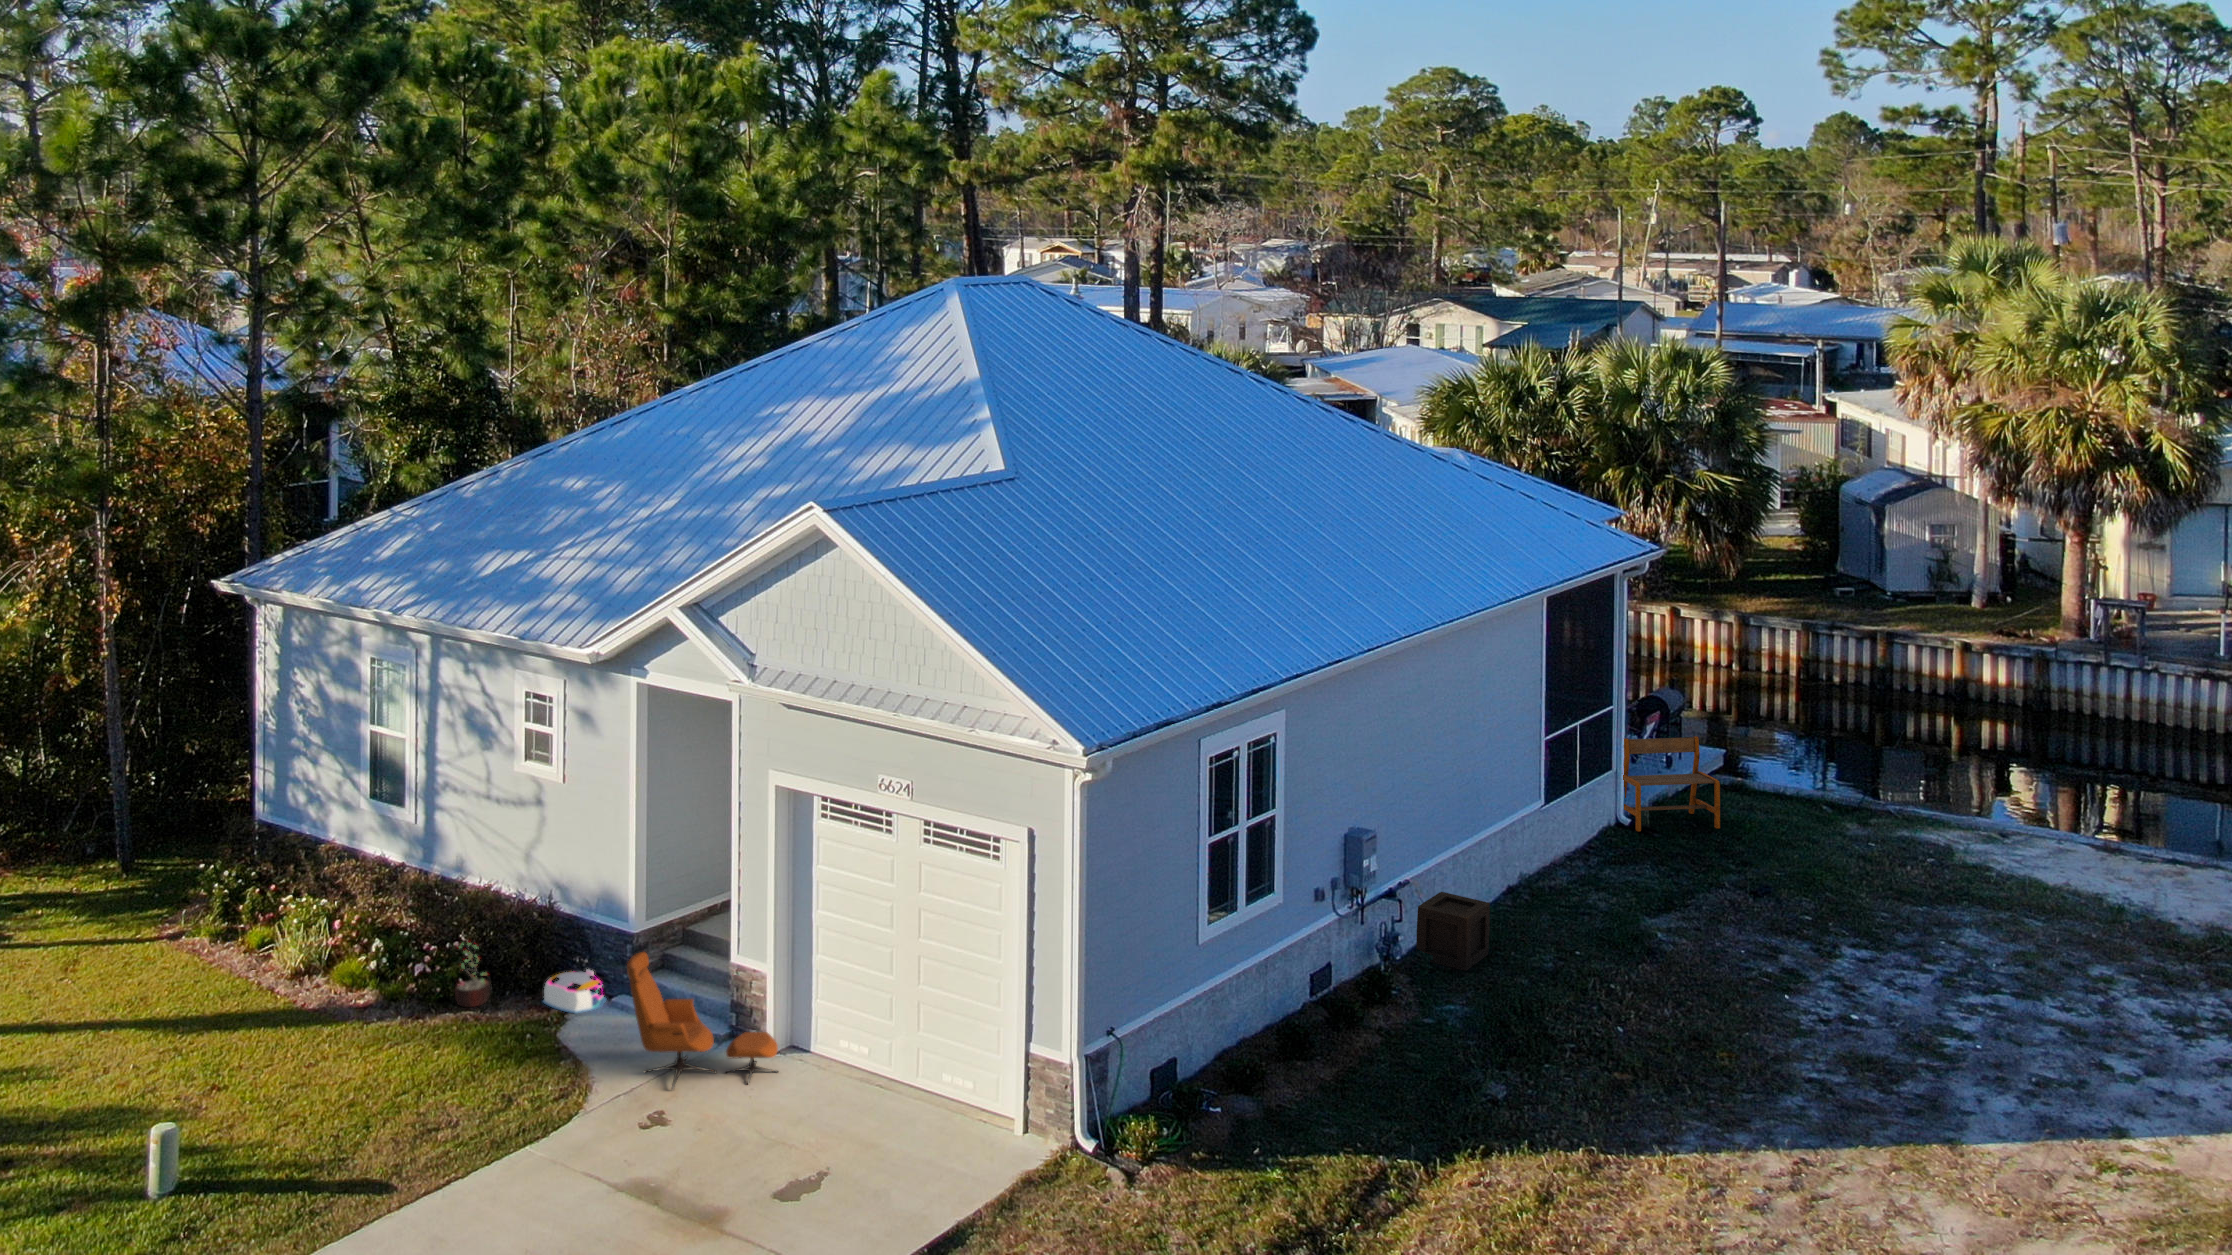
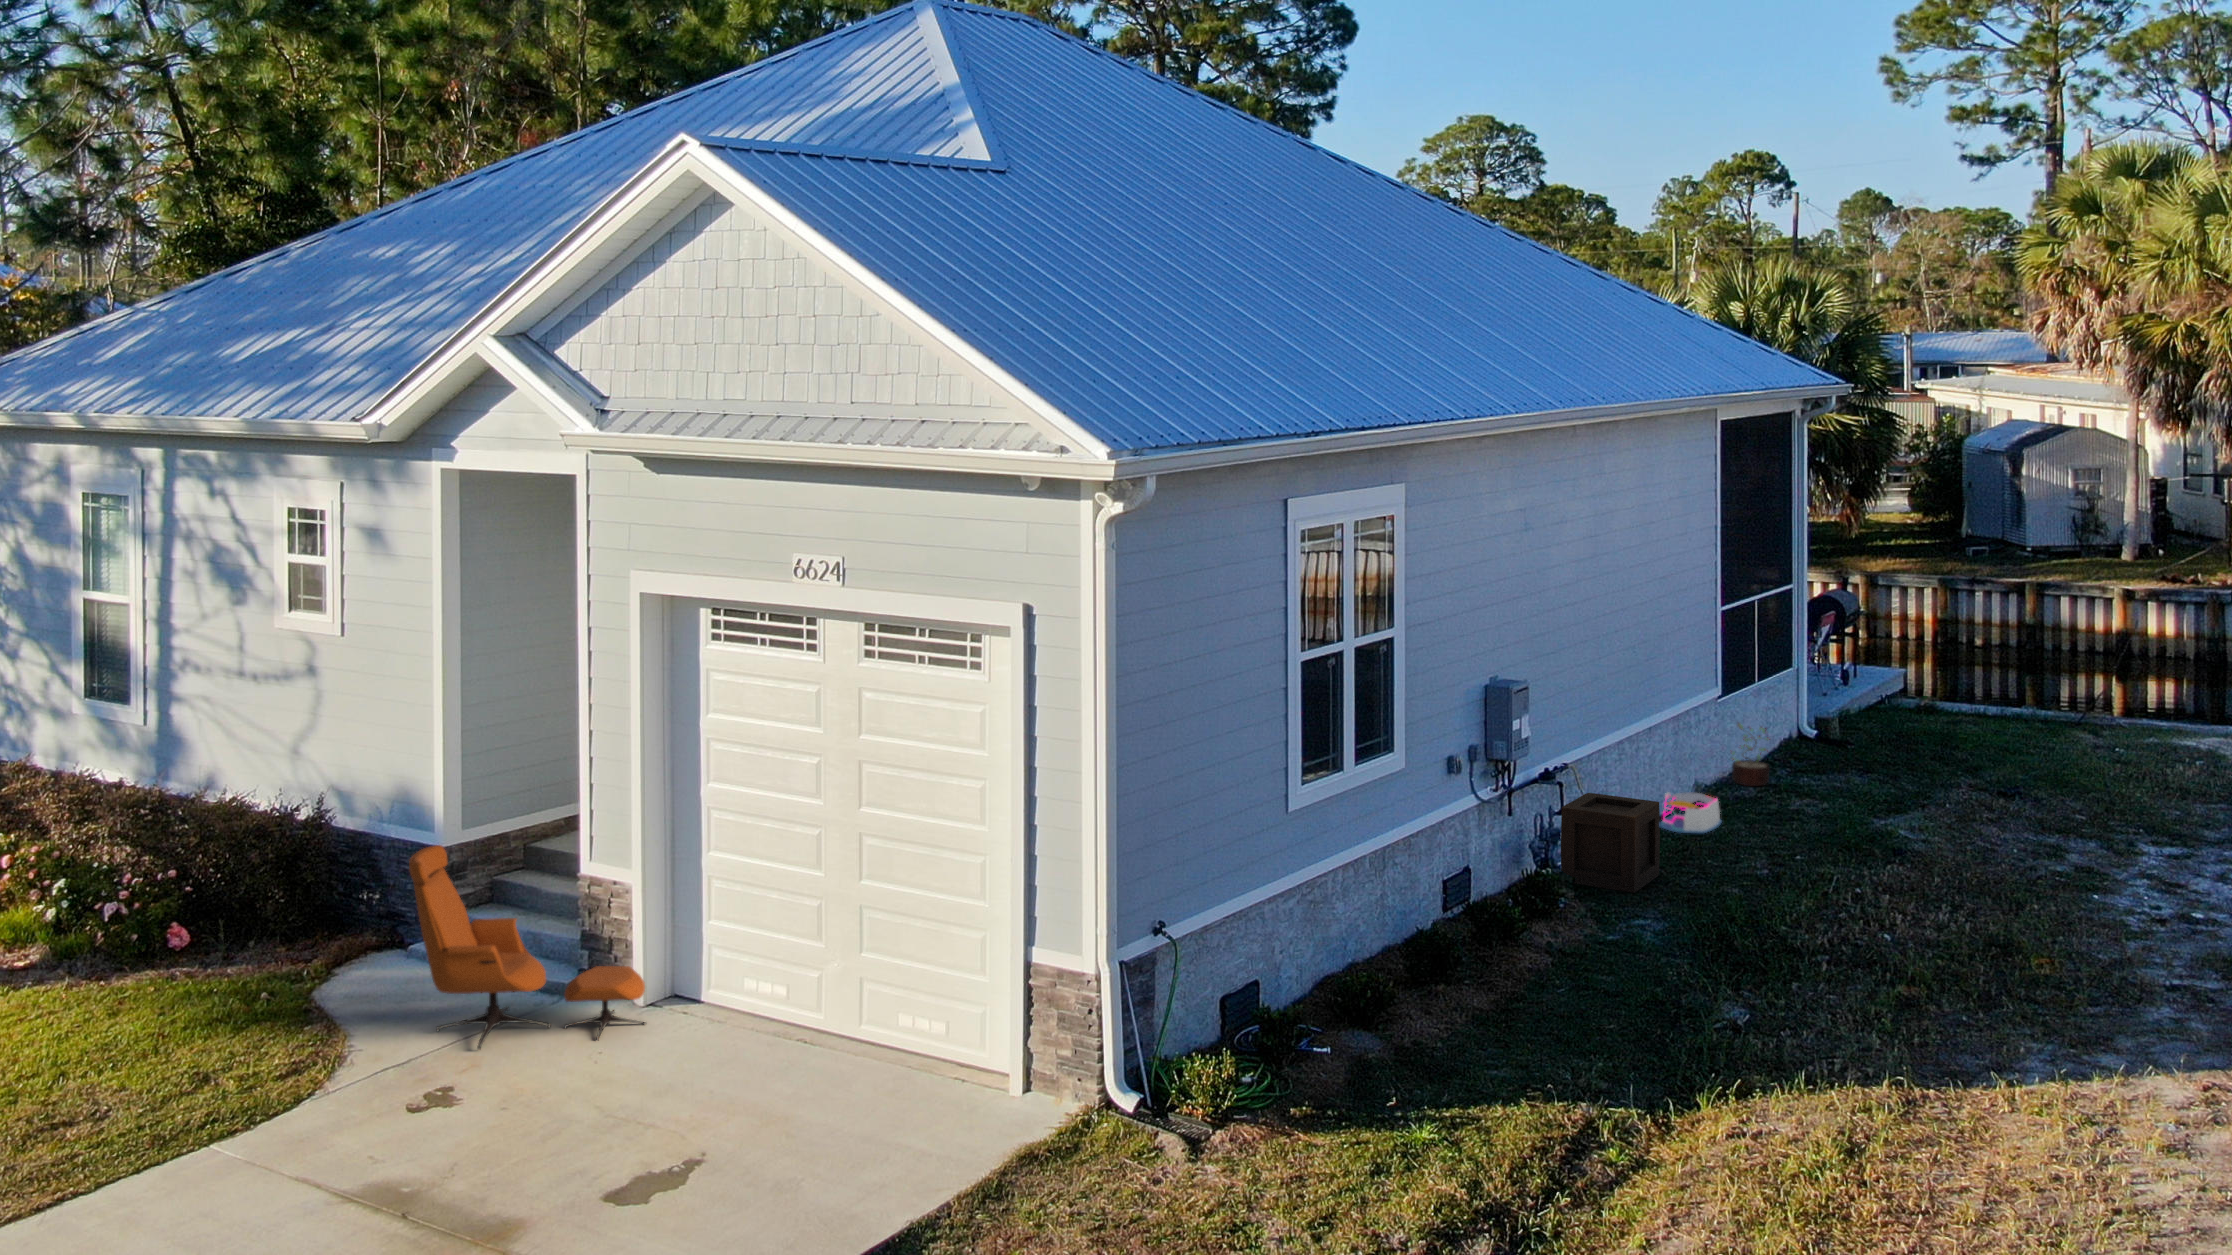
bench: present [1623,736,1720,831] -> none [1774,636,1910,755]
decorative plant: present [455,942,490,1007] -> present [1732,724,1770,786]
storage bin: present [543,969,606,1013] -> present [1660,792,1722,833]

